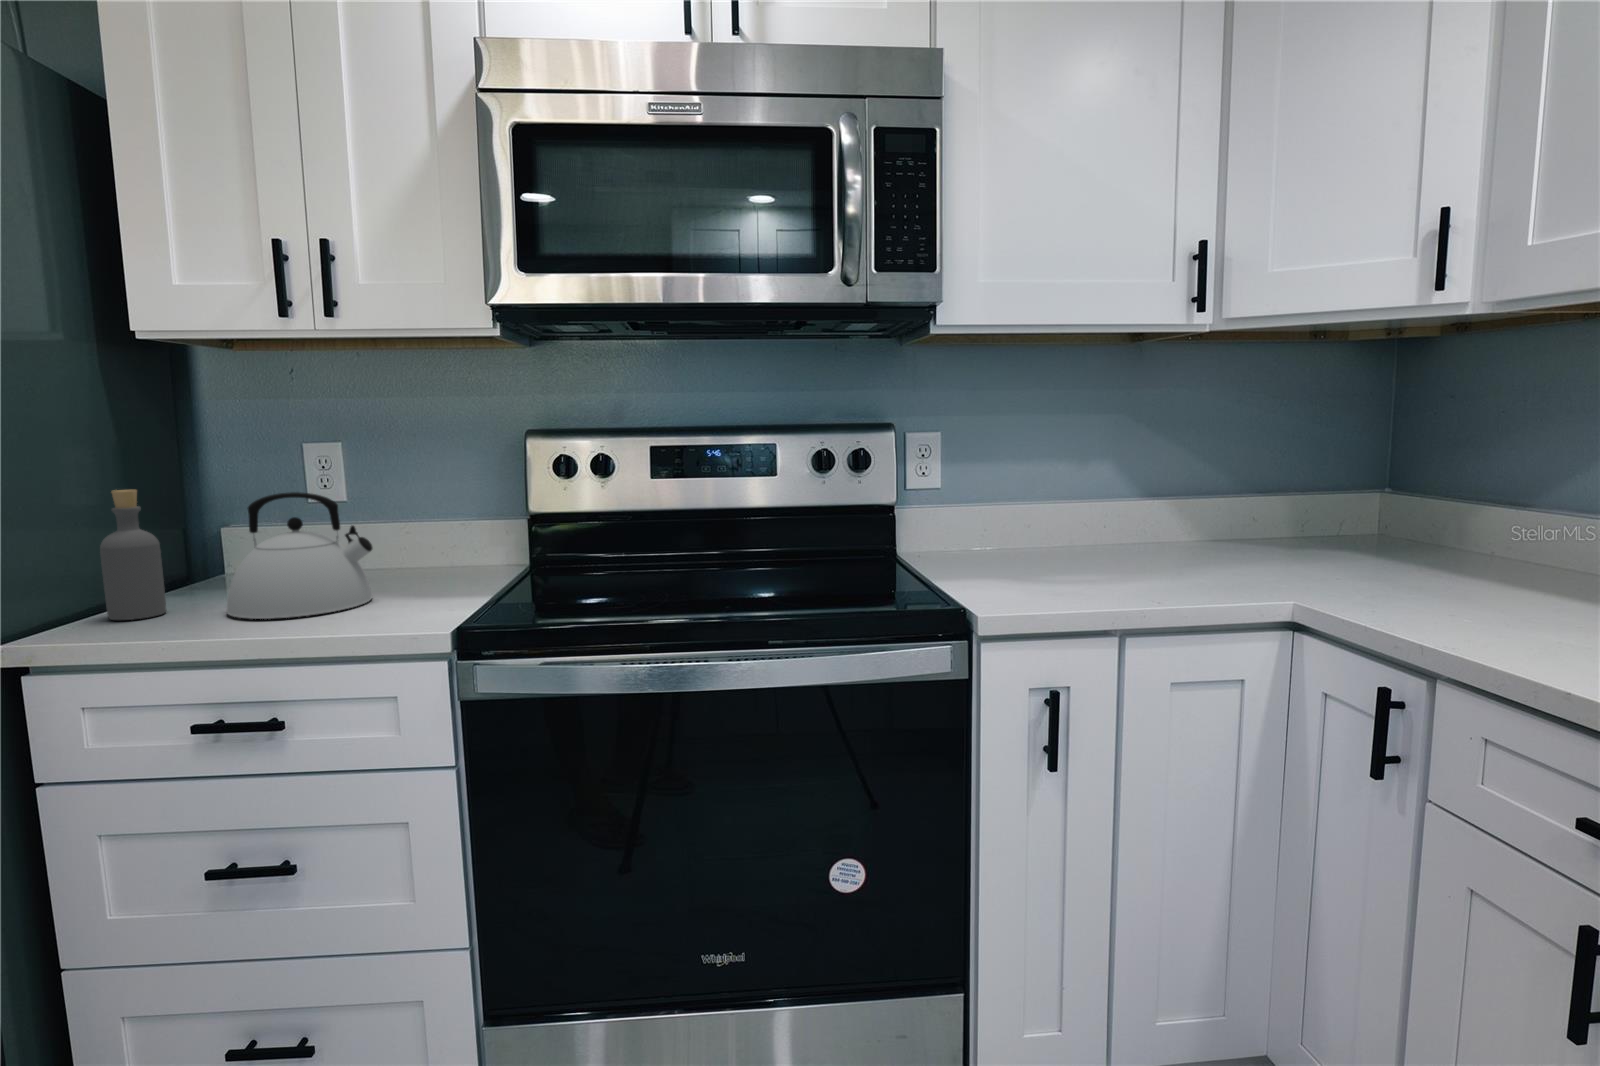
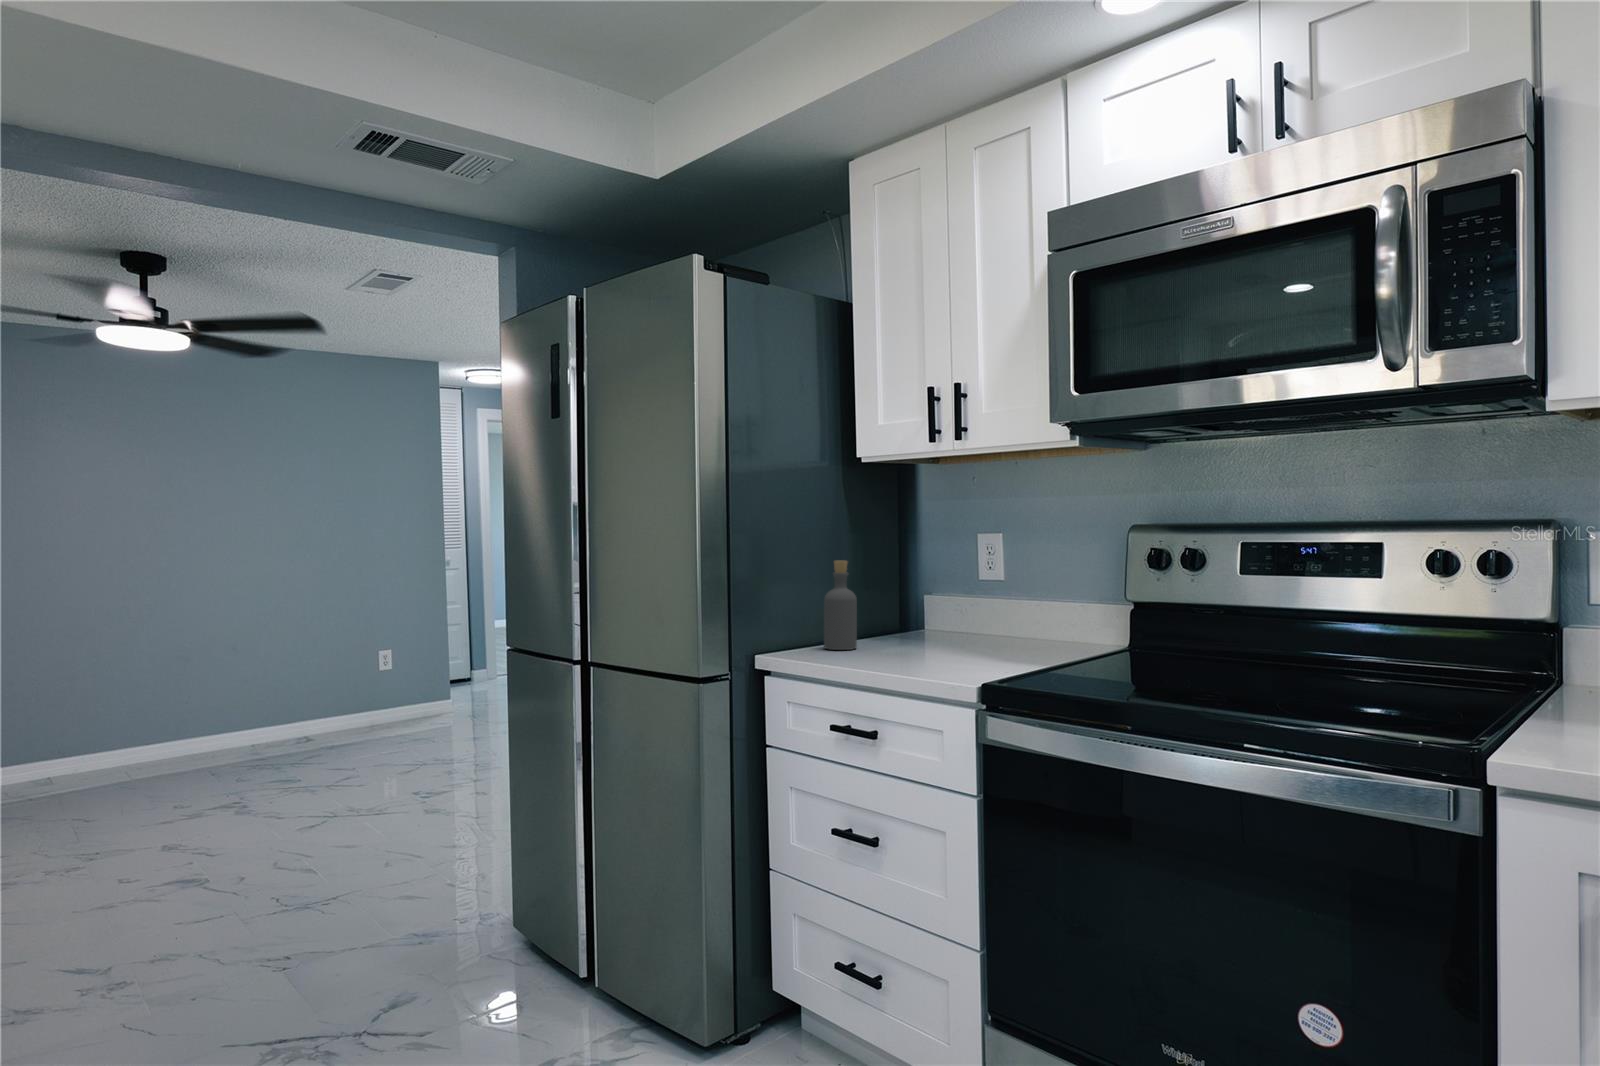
kettle: present [226,492,372,619] -> none [880,568,979,662]

